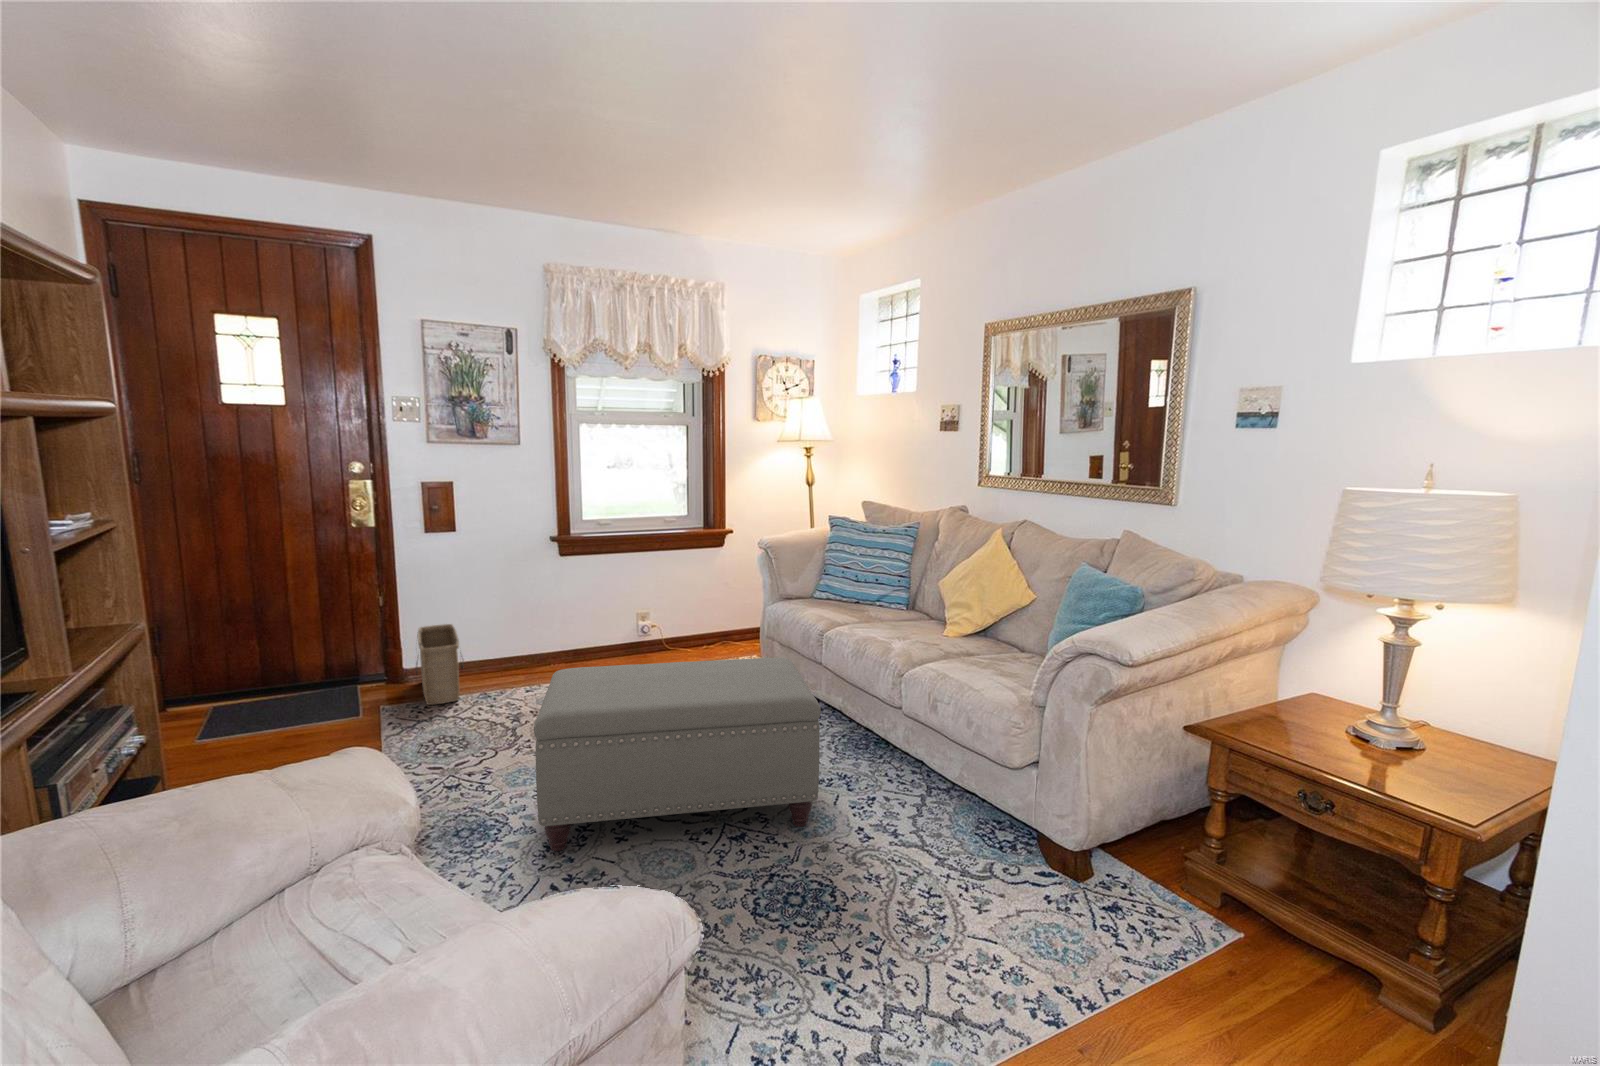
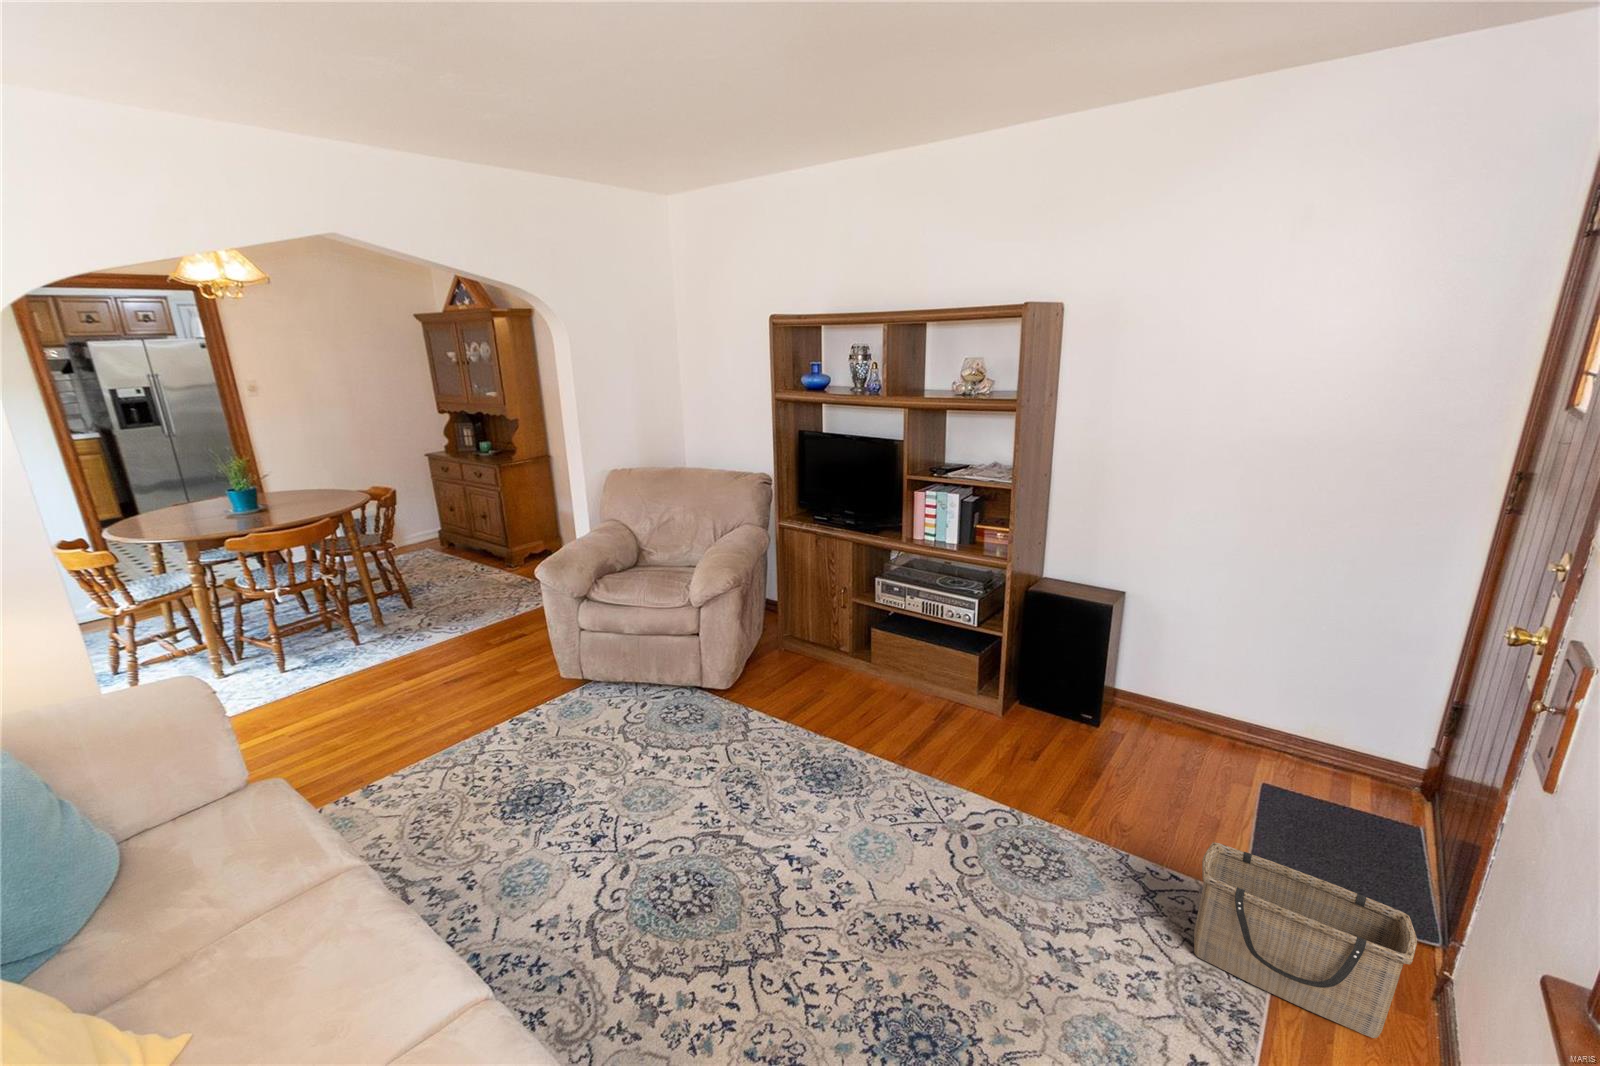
ottoman: present [534,658,821,851] -> none [499,678,826,976]

